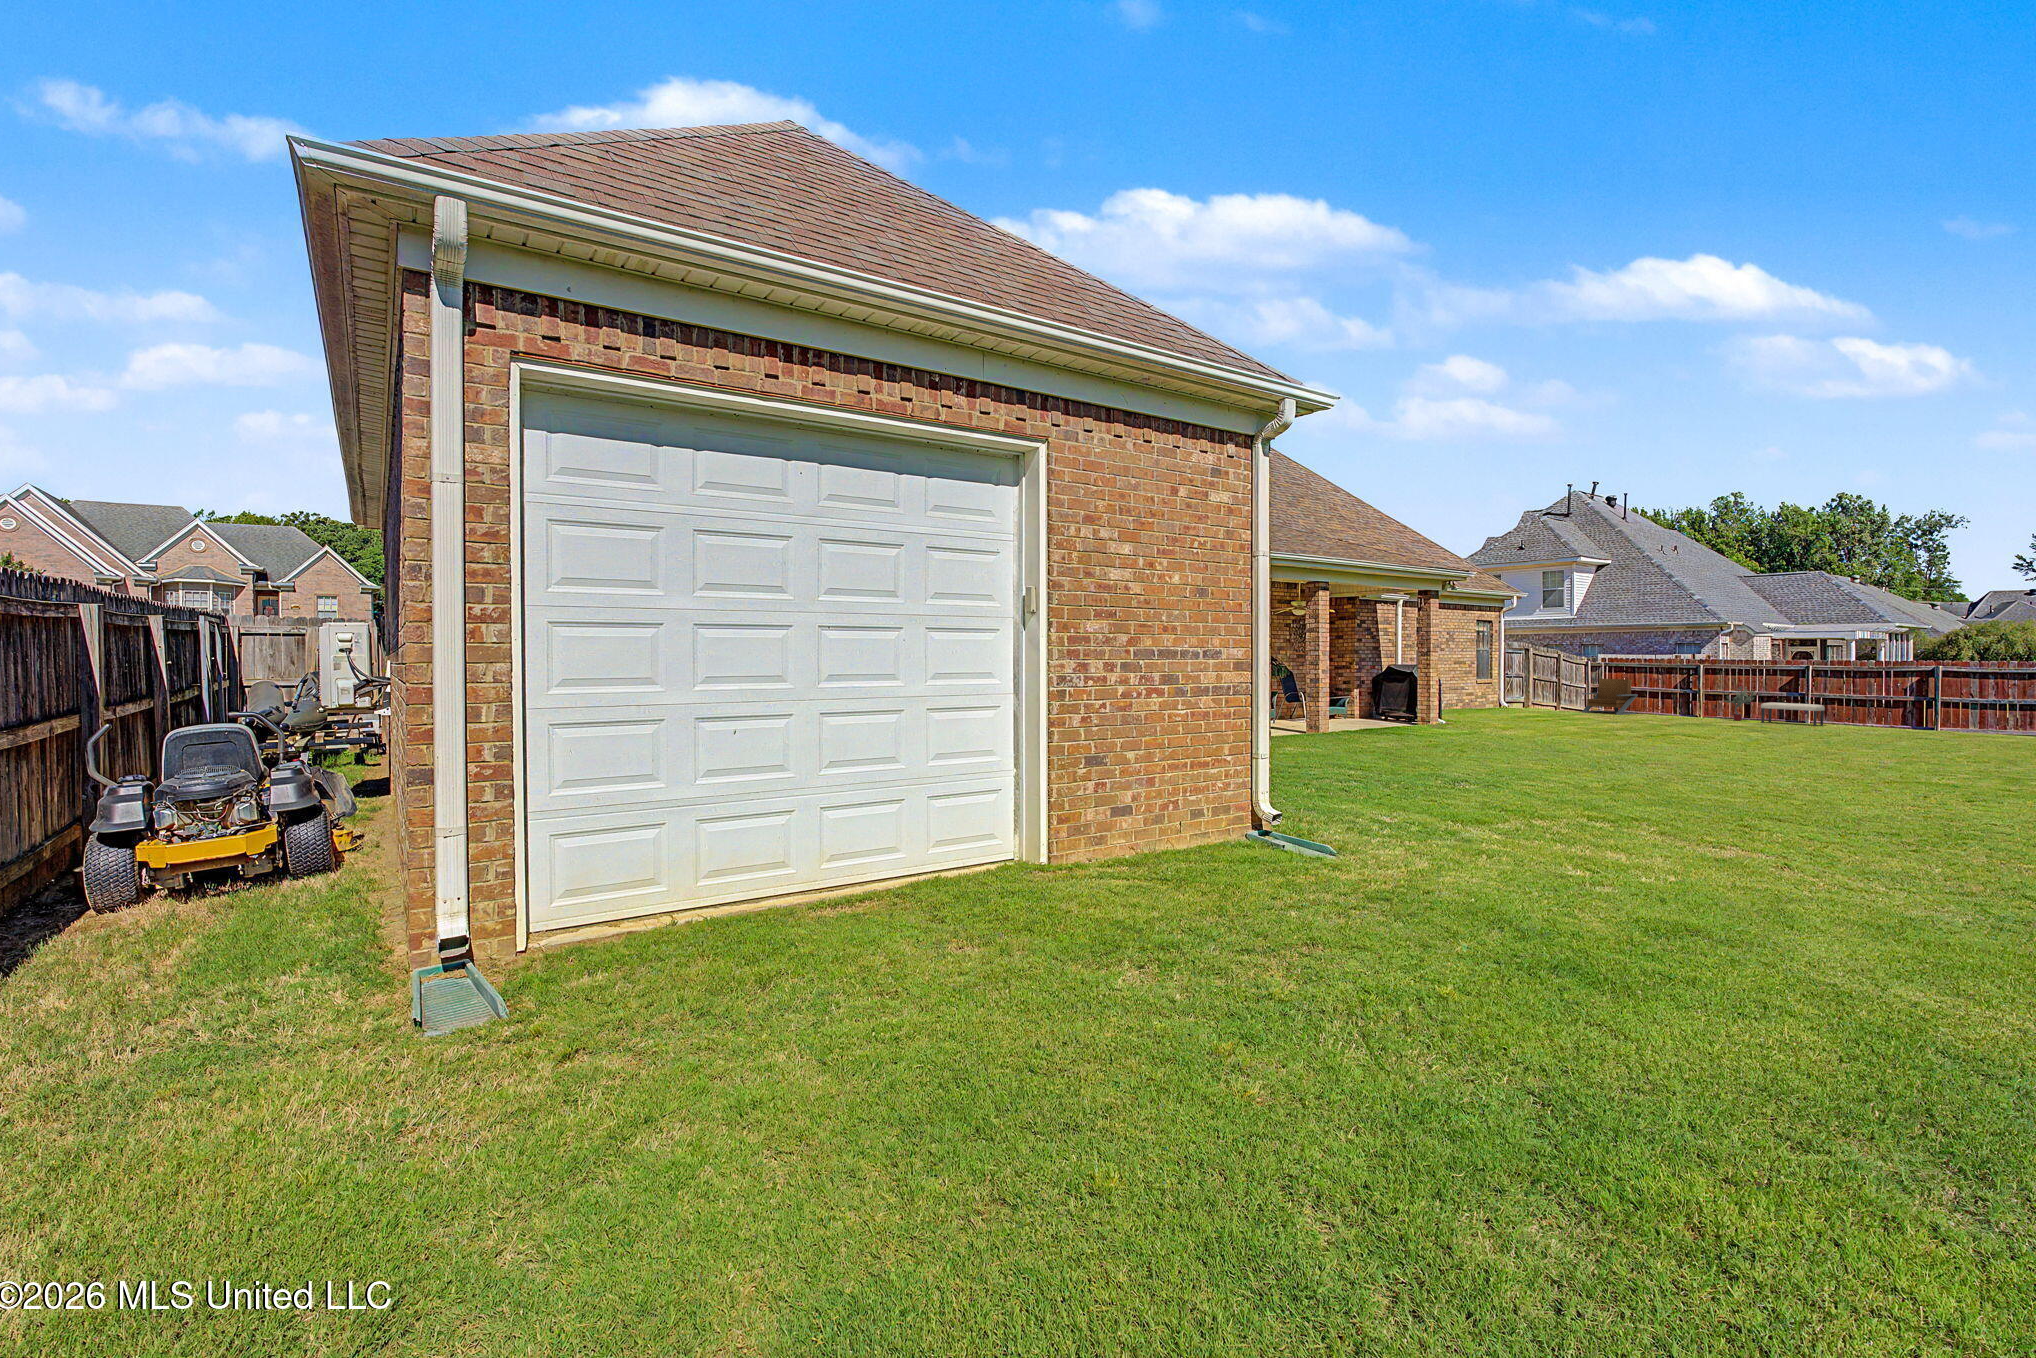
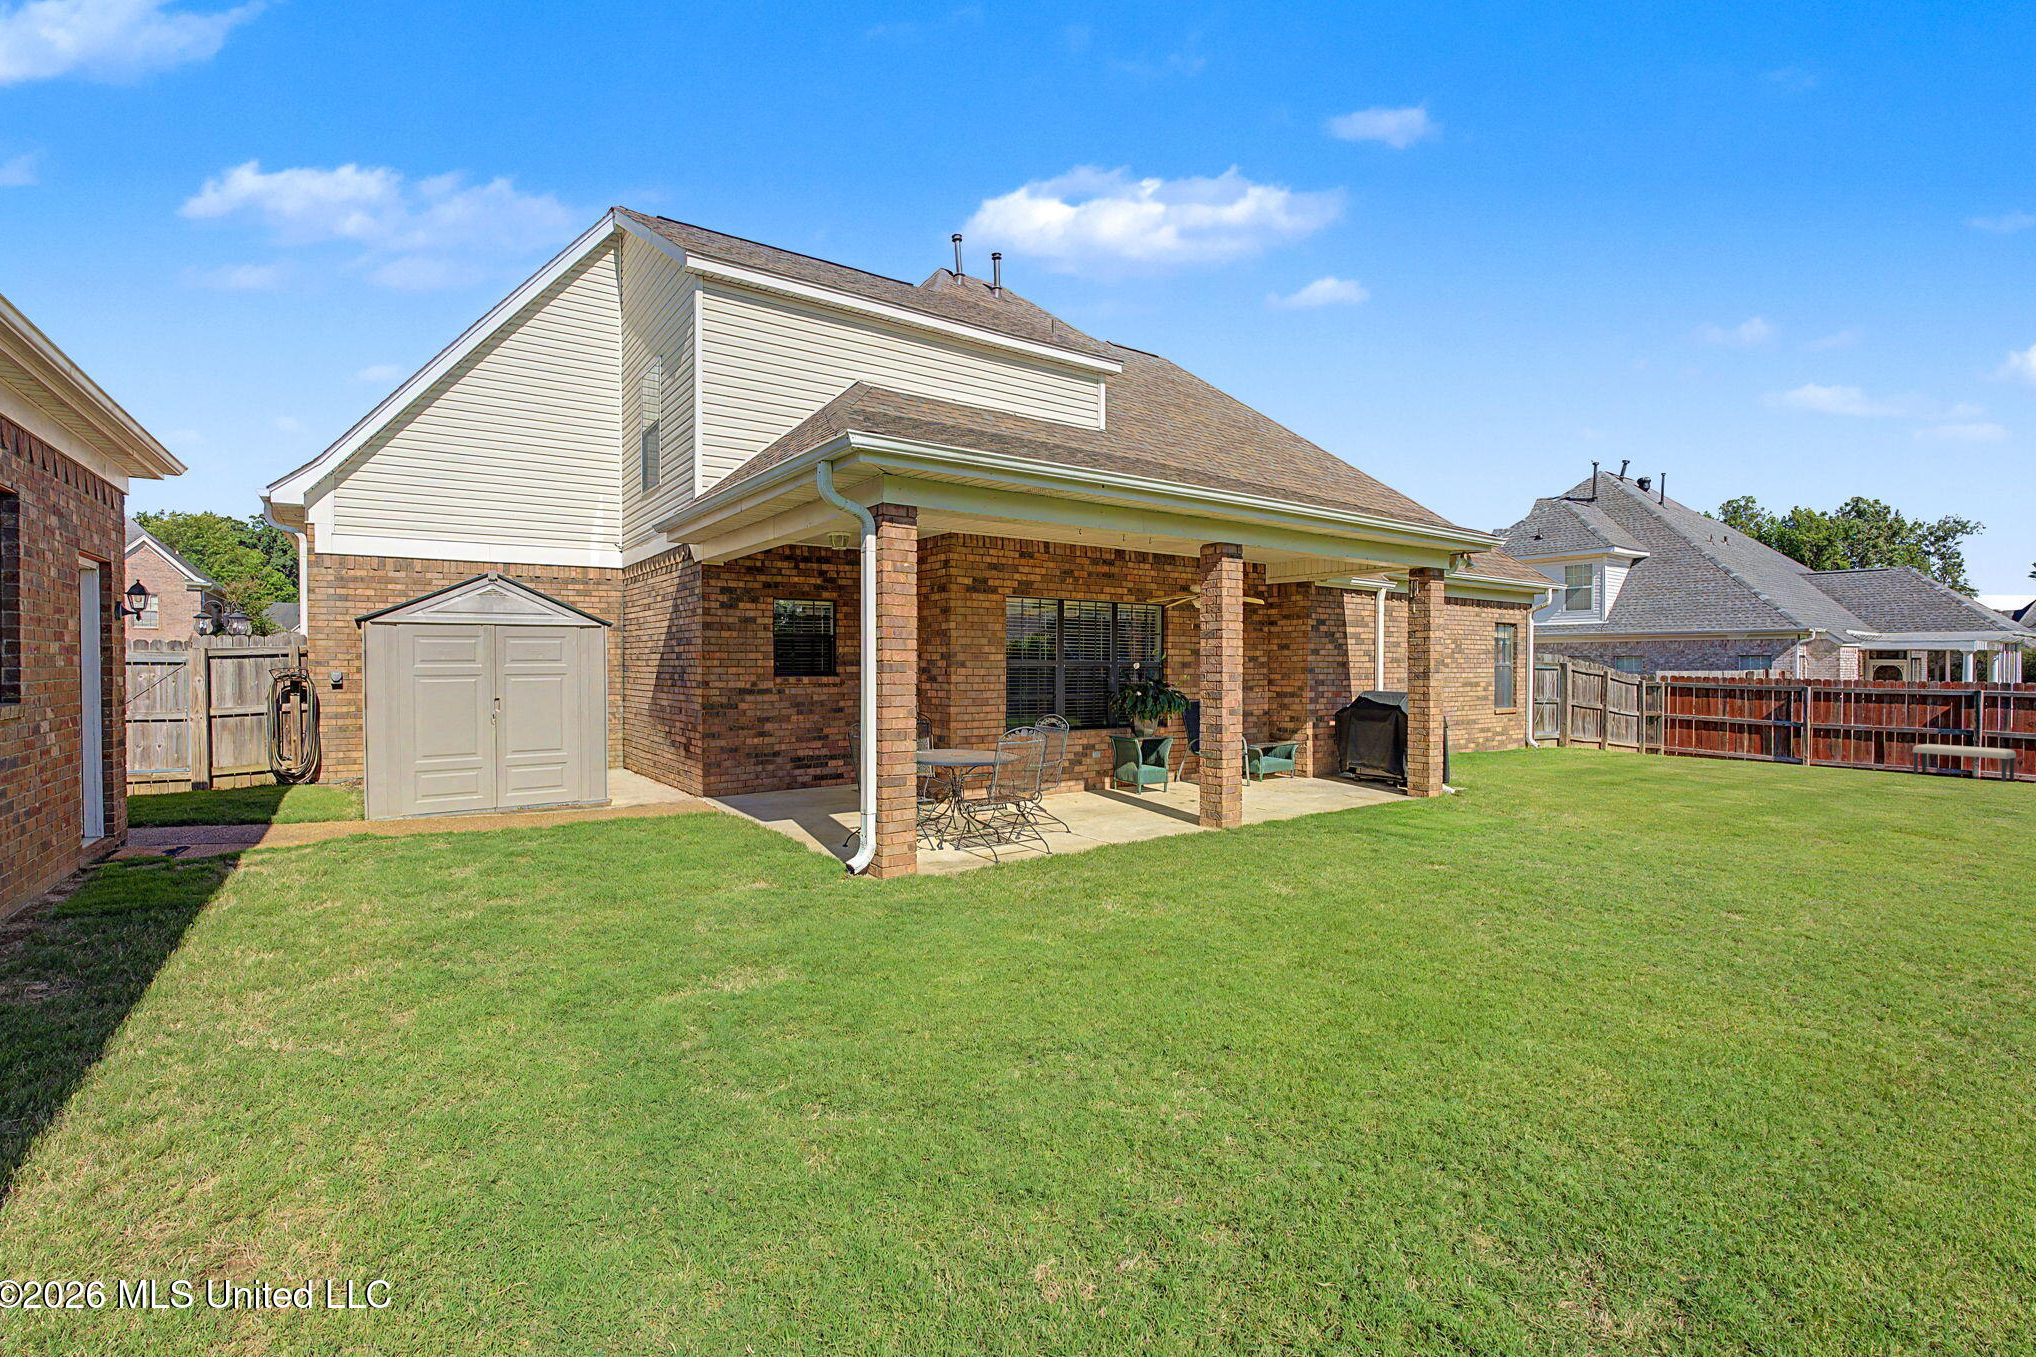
lounge chair: present [1582,679,1638,715] -> none [1635,705,1715,758]
potted tree: present [1724,687,1754,721] -> none [1848,719,1900,770]

